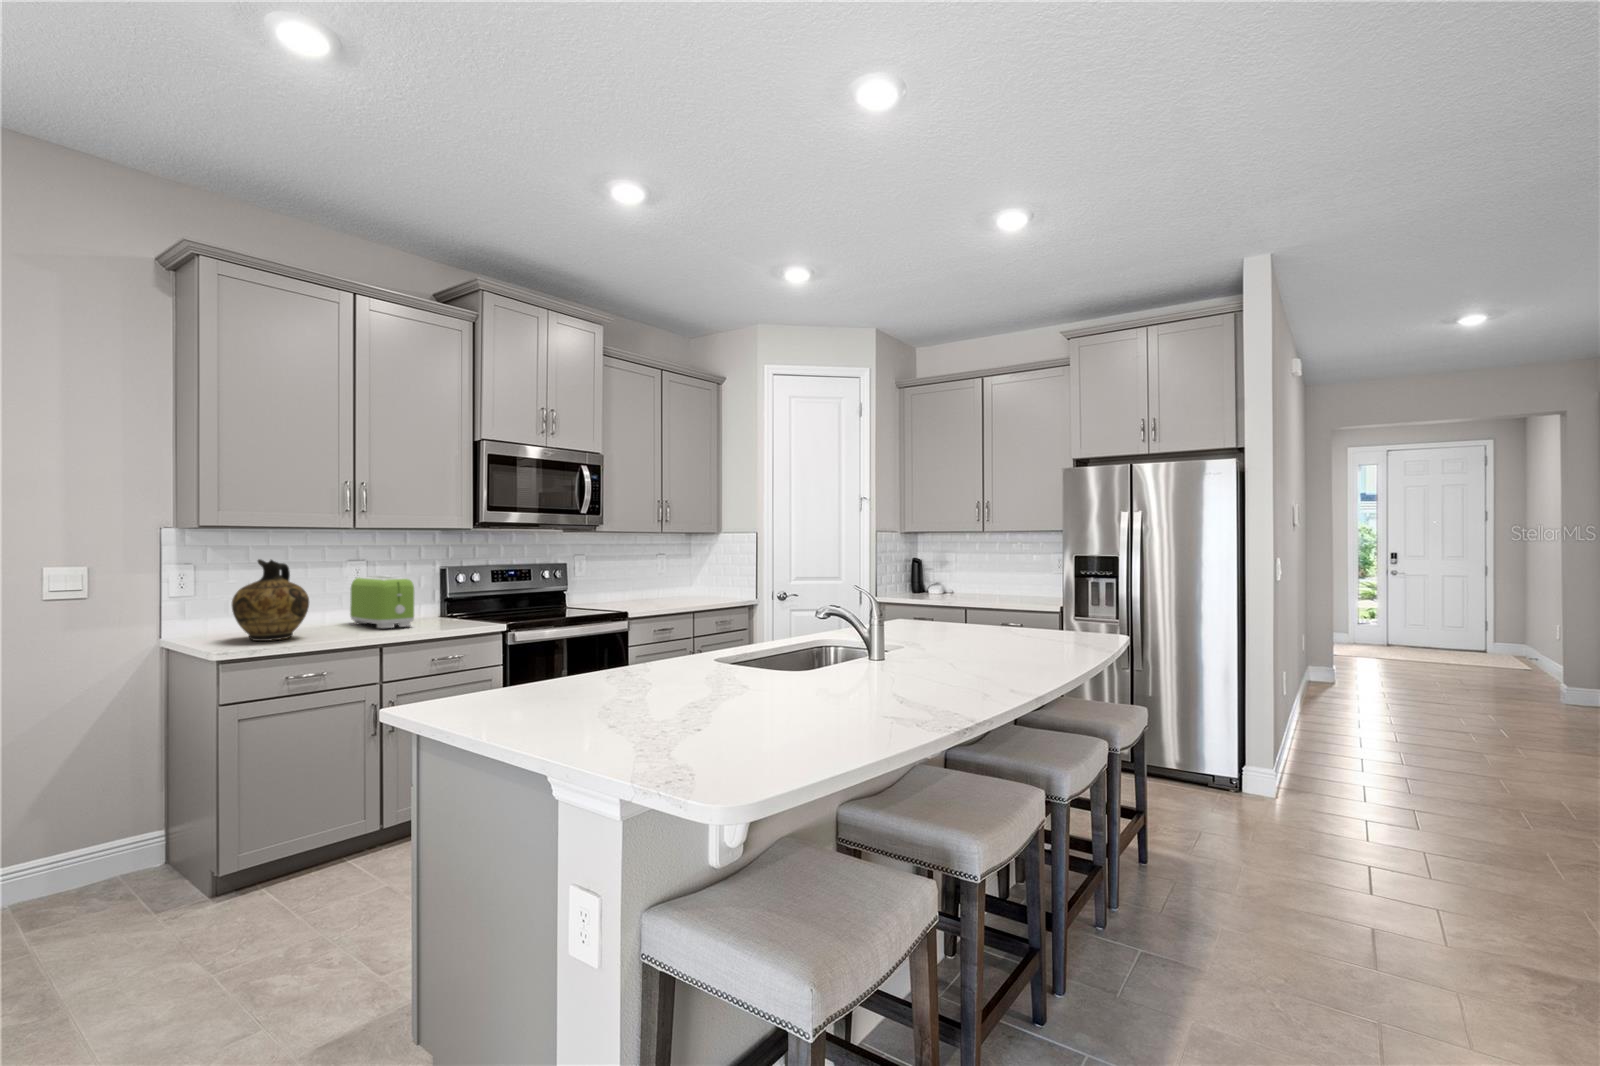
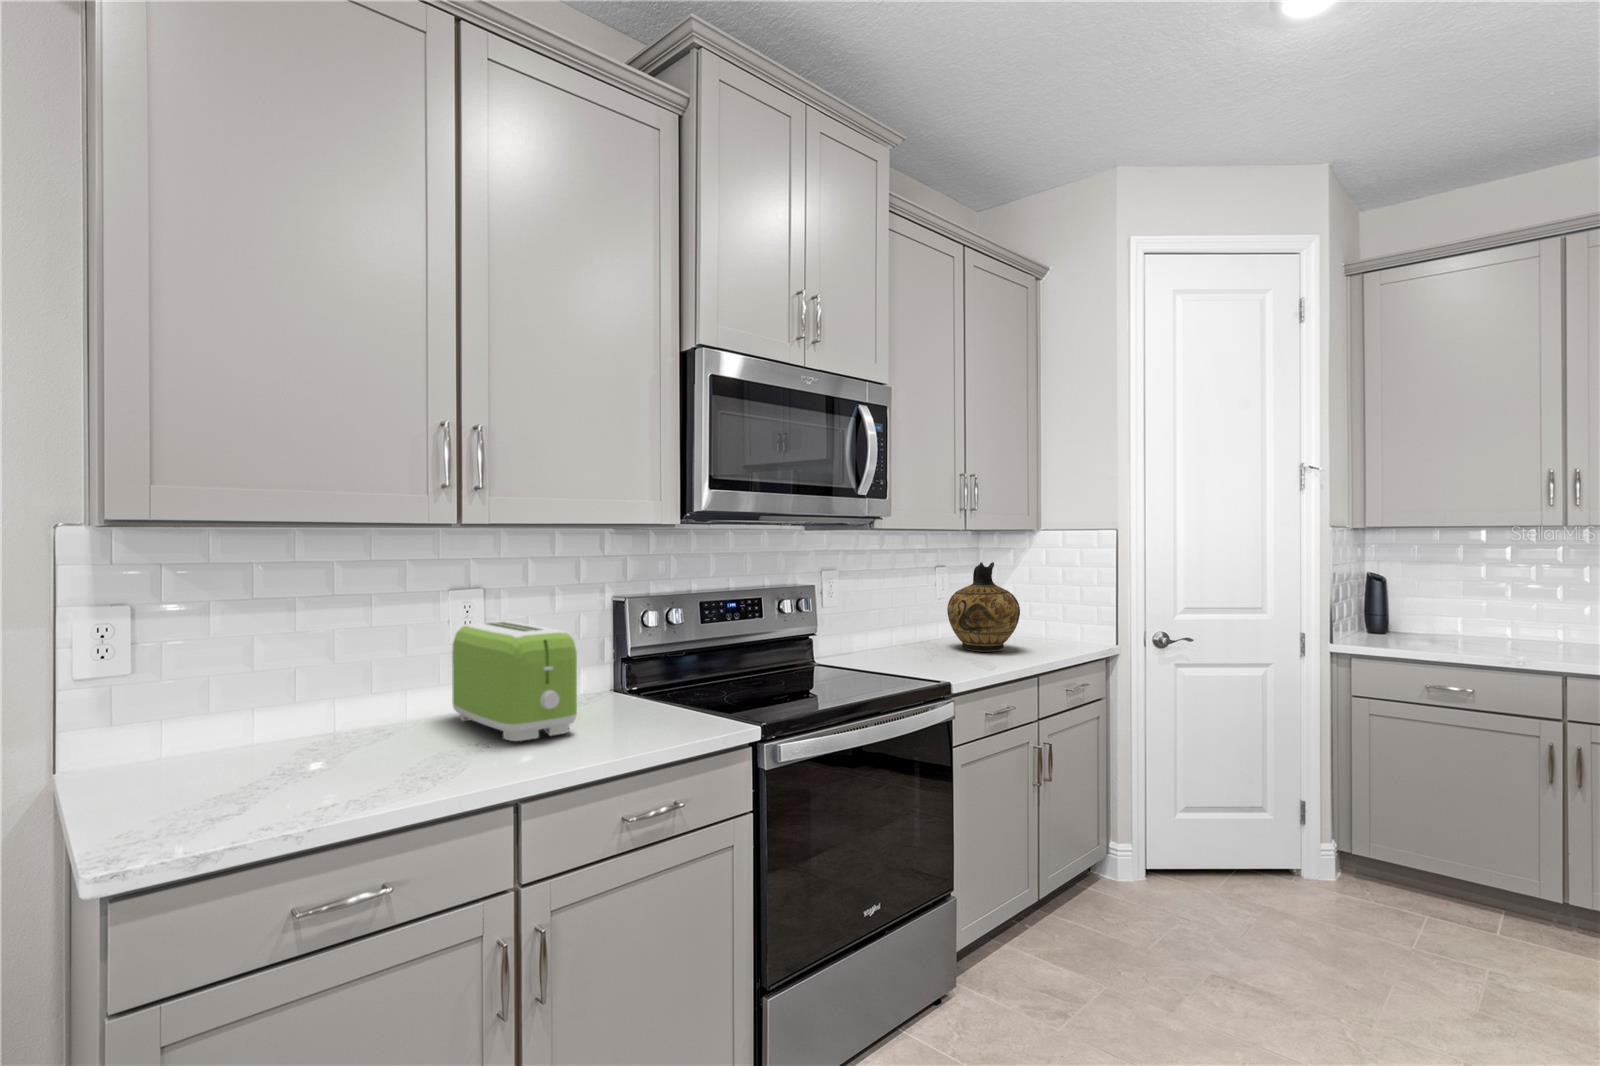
ceramic jug: present [232,559,309,641] -> present [947,562,1020,652]

